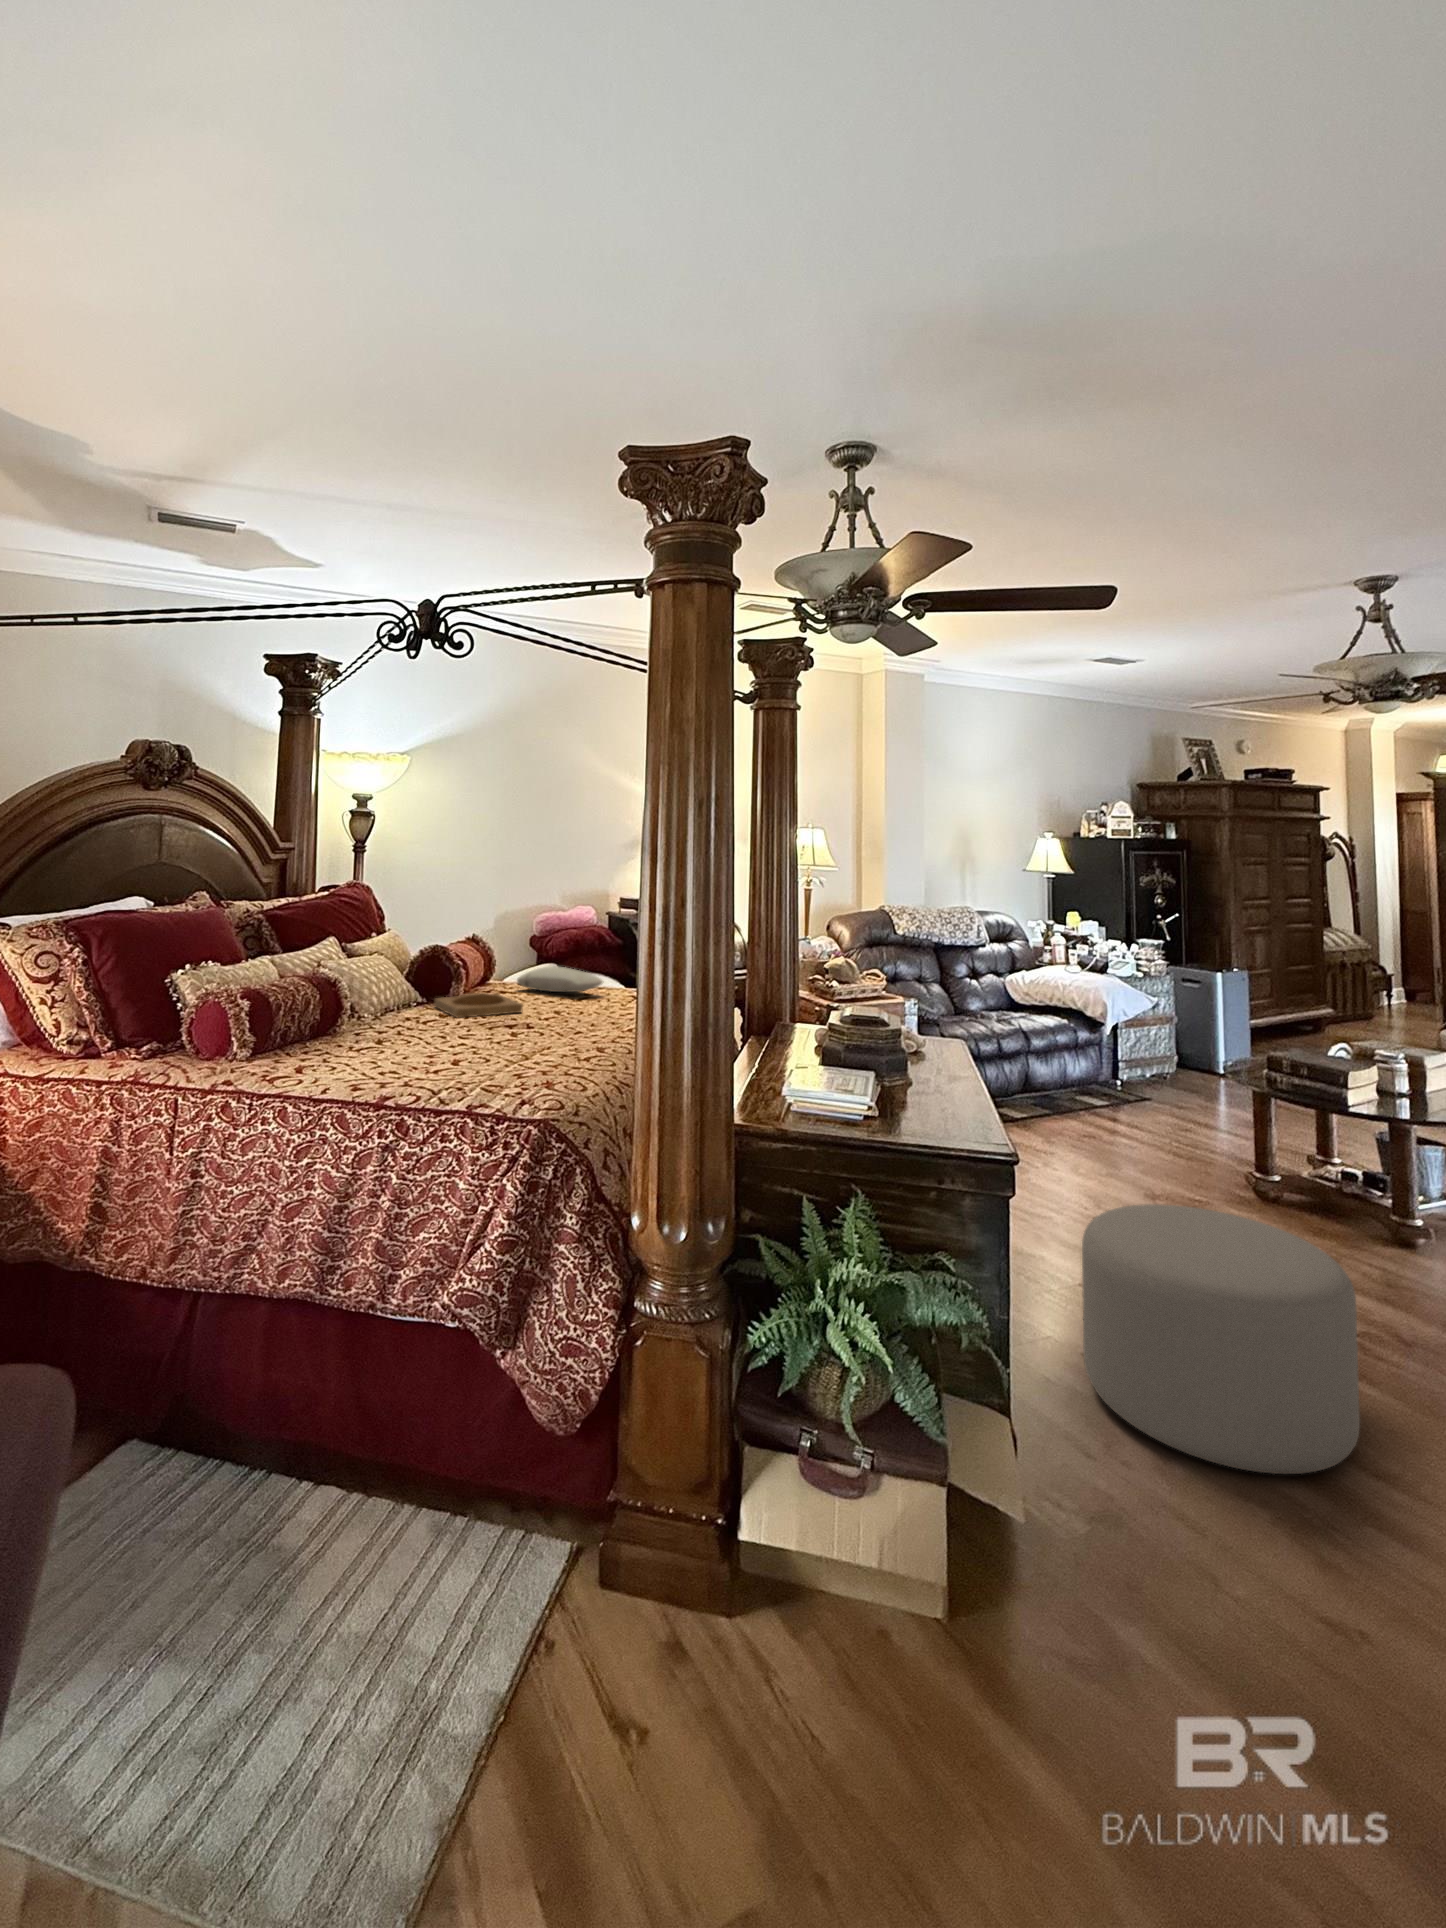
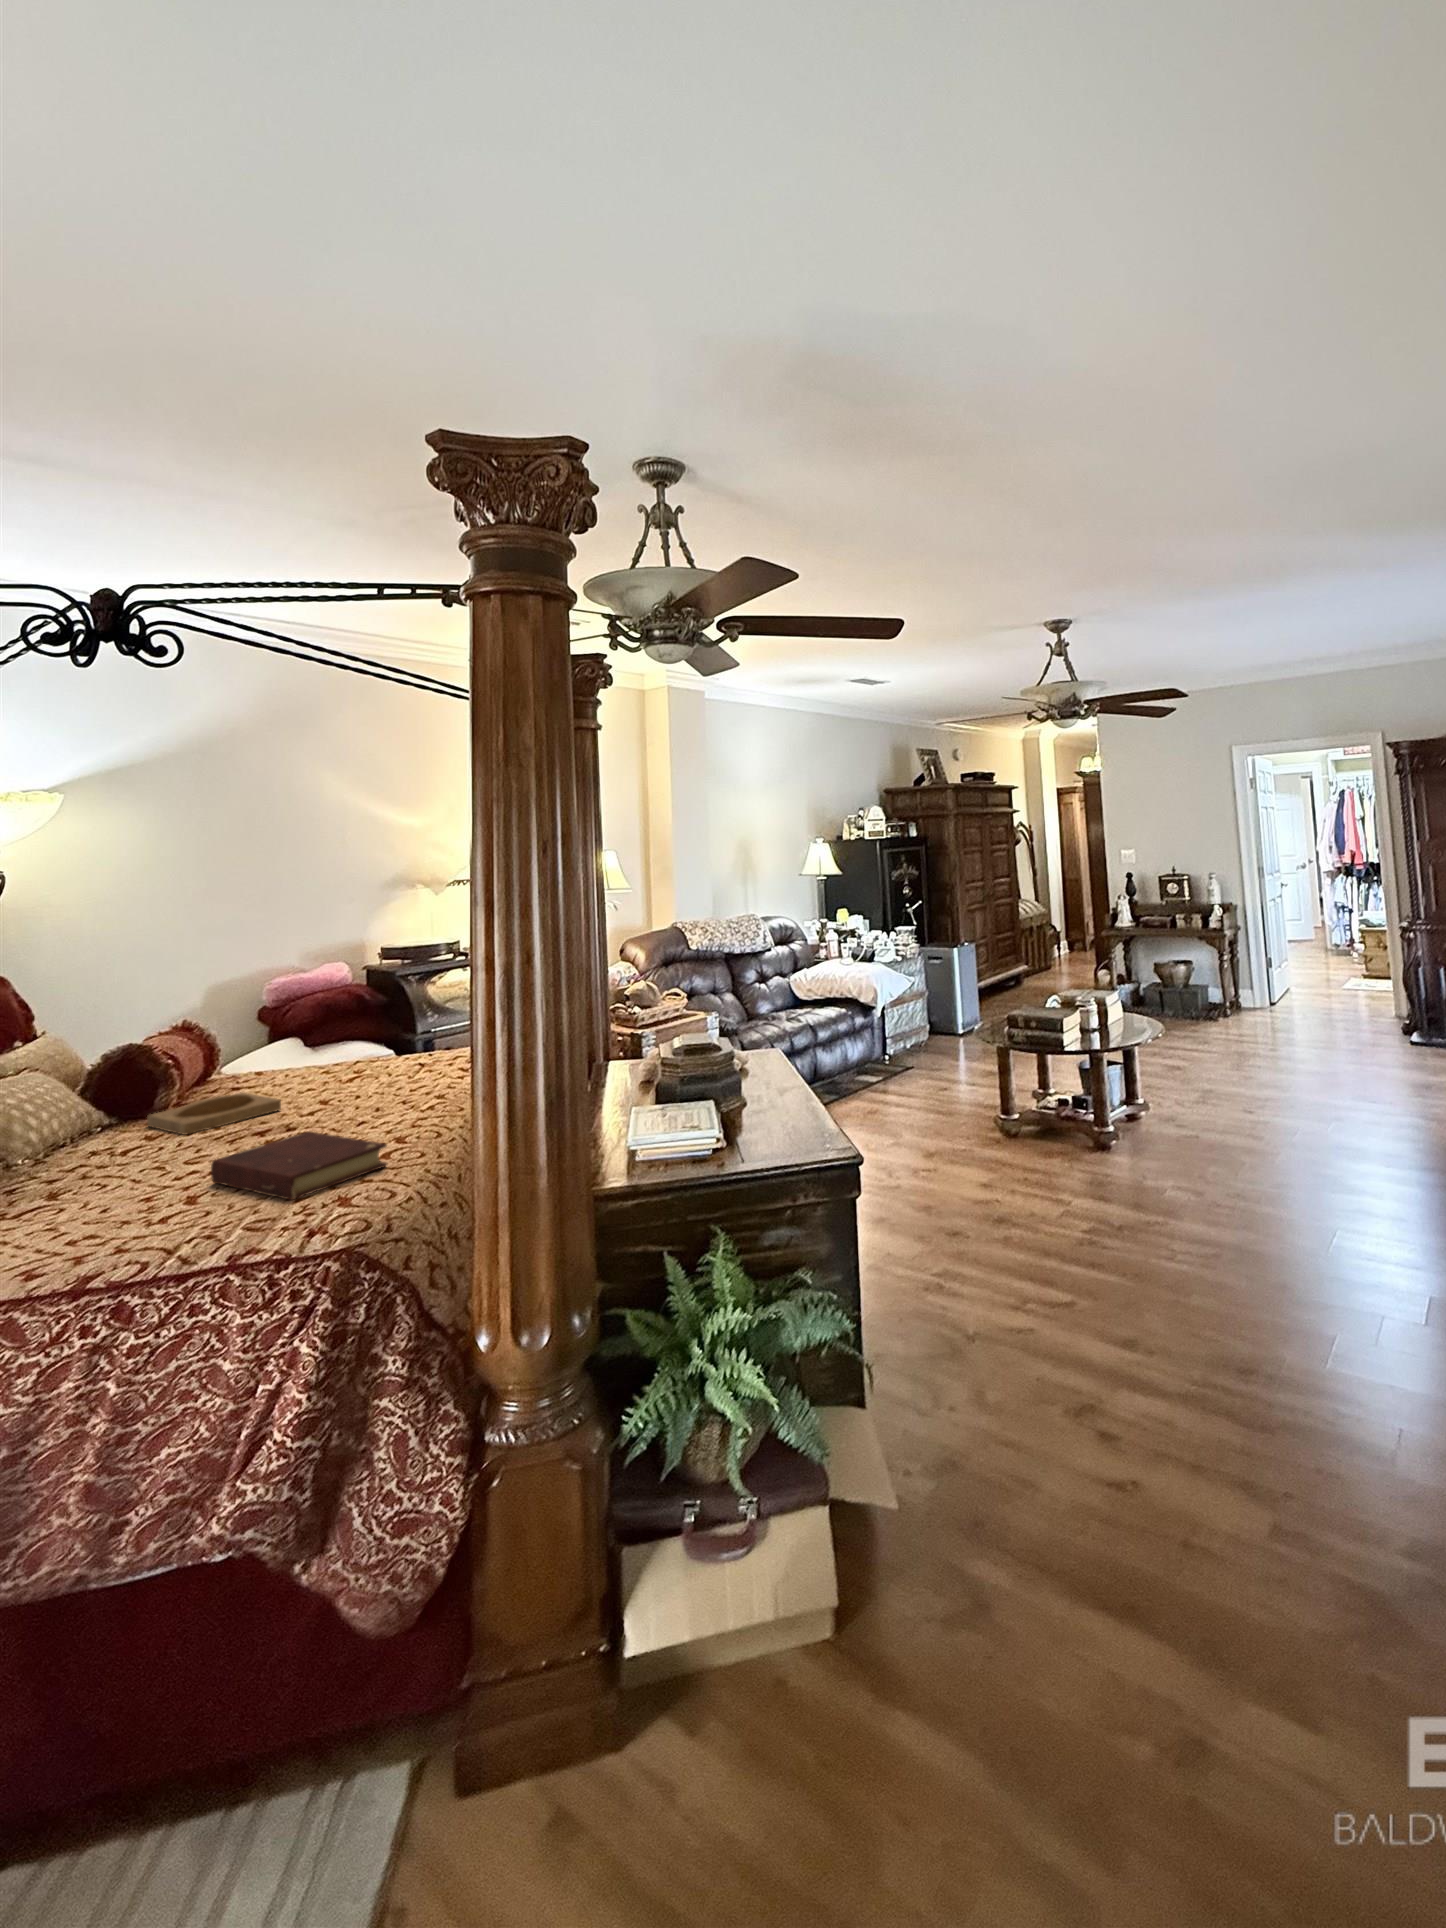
pillow: present [517,966,603,992] -> none [266,1045,385,1077]
book: none [467,1030,587,1078] -> present [211,1131,387,1200]
ottoman: present [1082,1204,1360,1474] -> none [906,1157,1122,1383]

